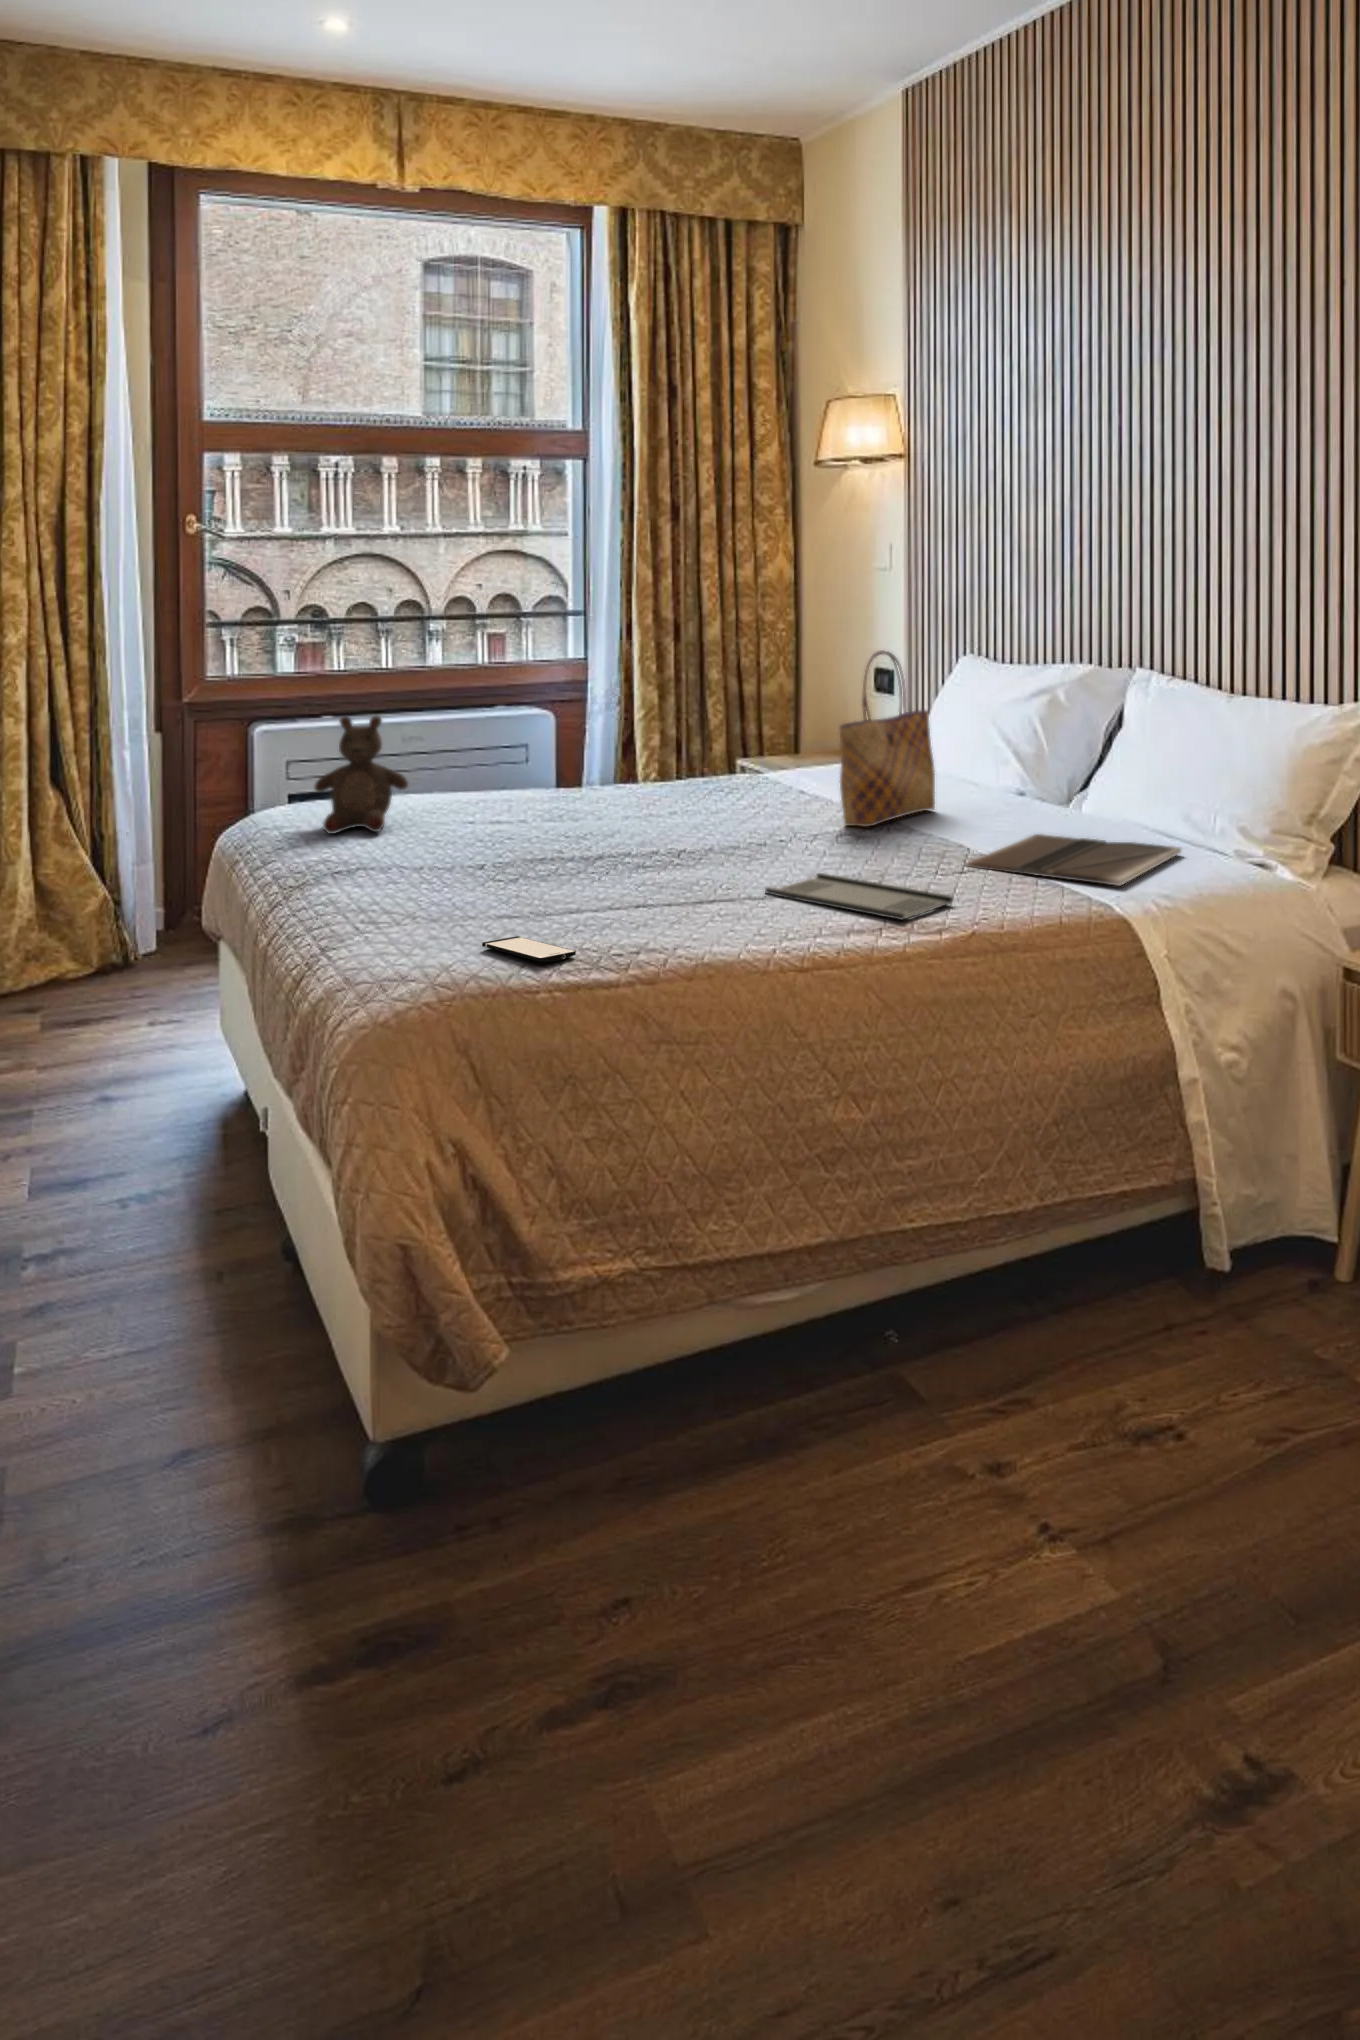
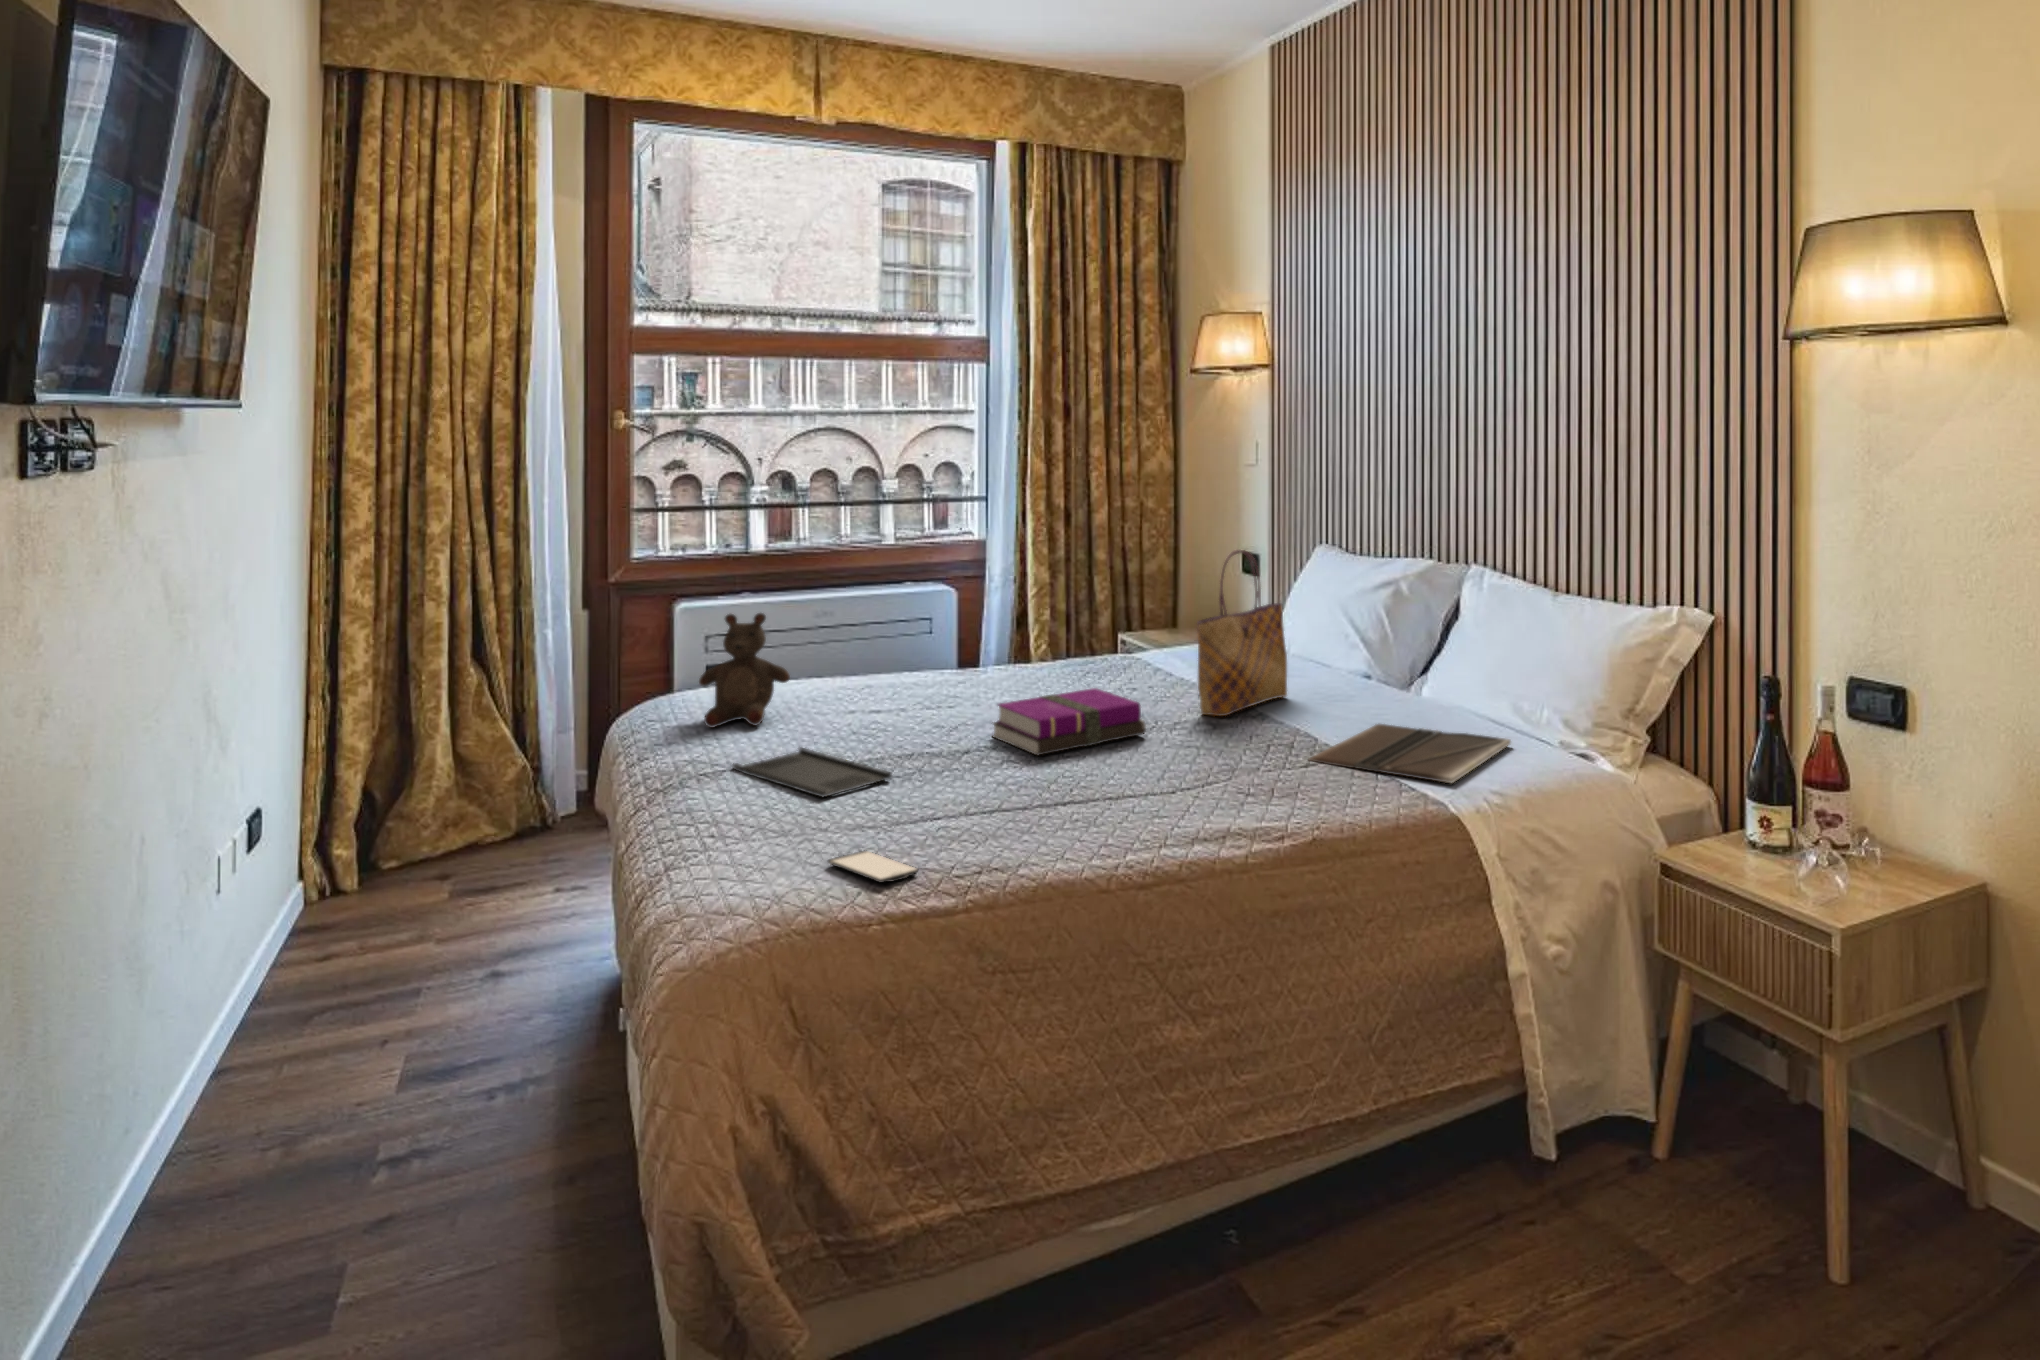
notebook: none [625,796,788,860] -> present [993,688,1146,755]
tray: present [765,873,953,920] -> present [733,748,891,797]

